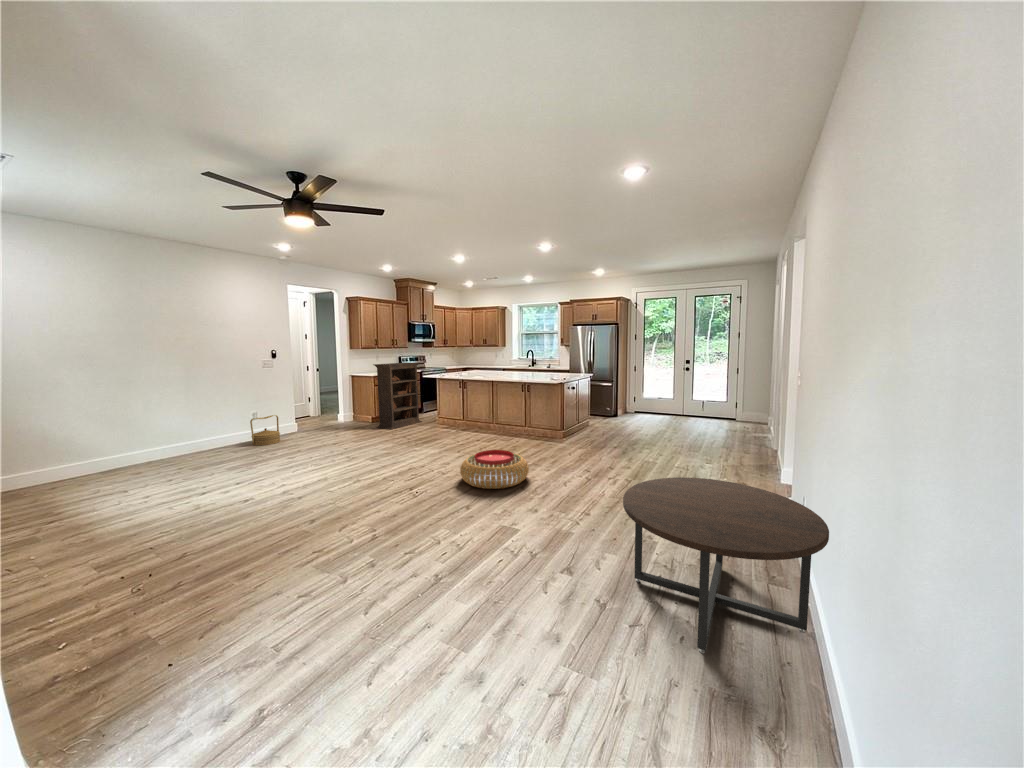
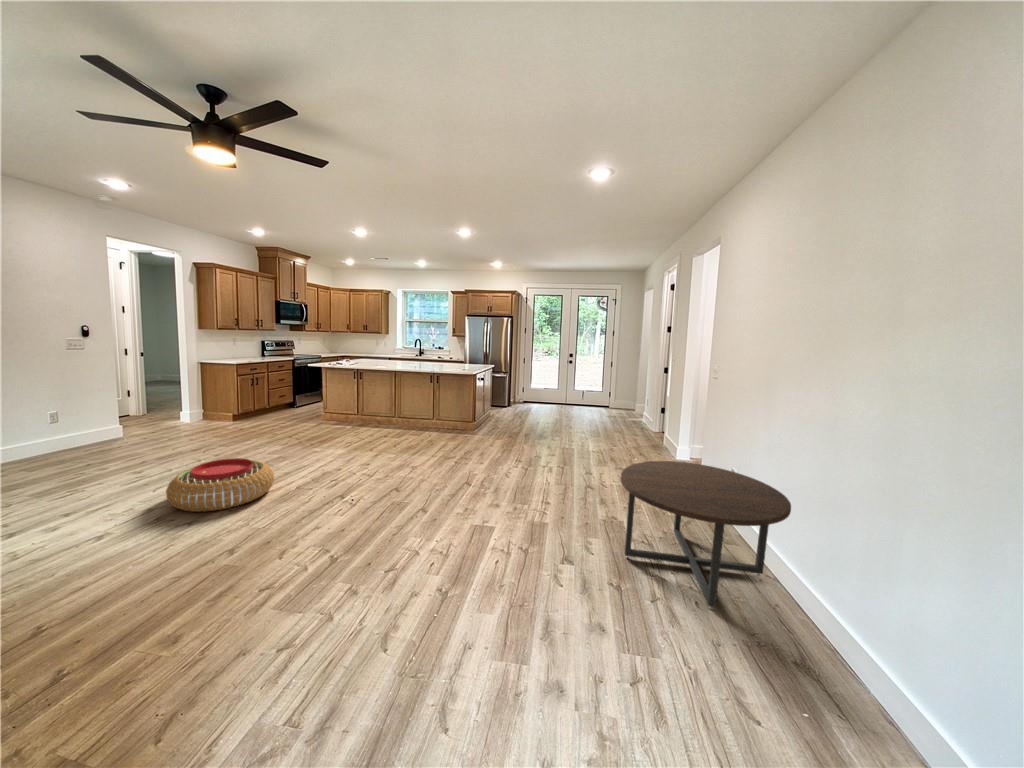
bookcase: present [373,363,422,430] -> none [239,348,303,427]
woven basket: present [250,415,280,445] -> none [45,414,98,457]
pouf: present [460,450,529,489] -> present [166,458,274,512]

